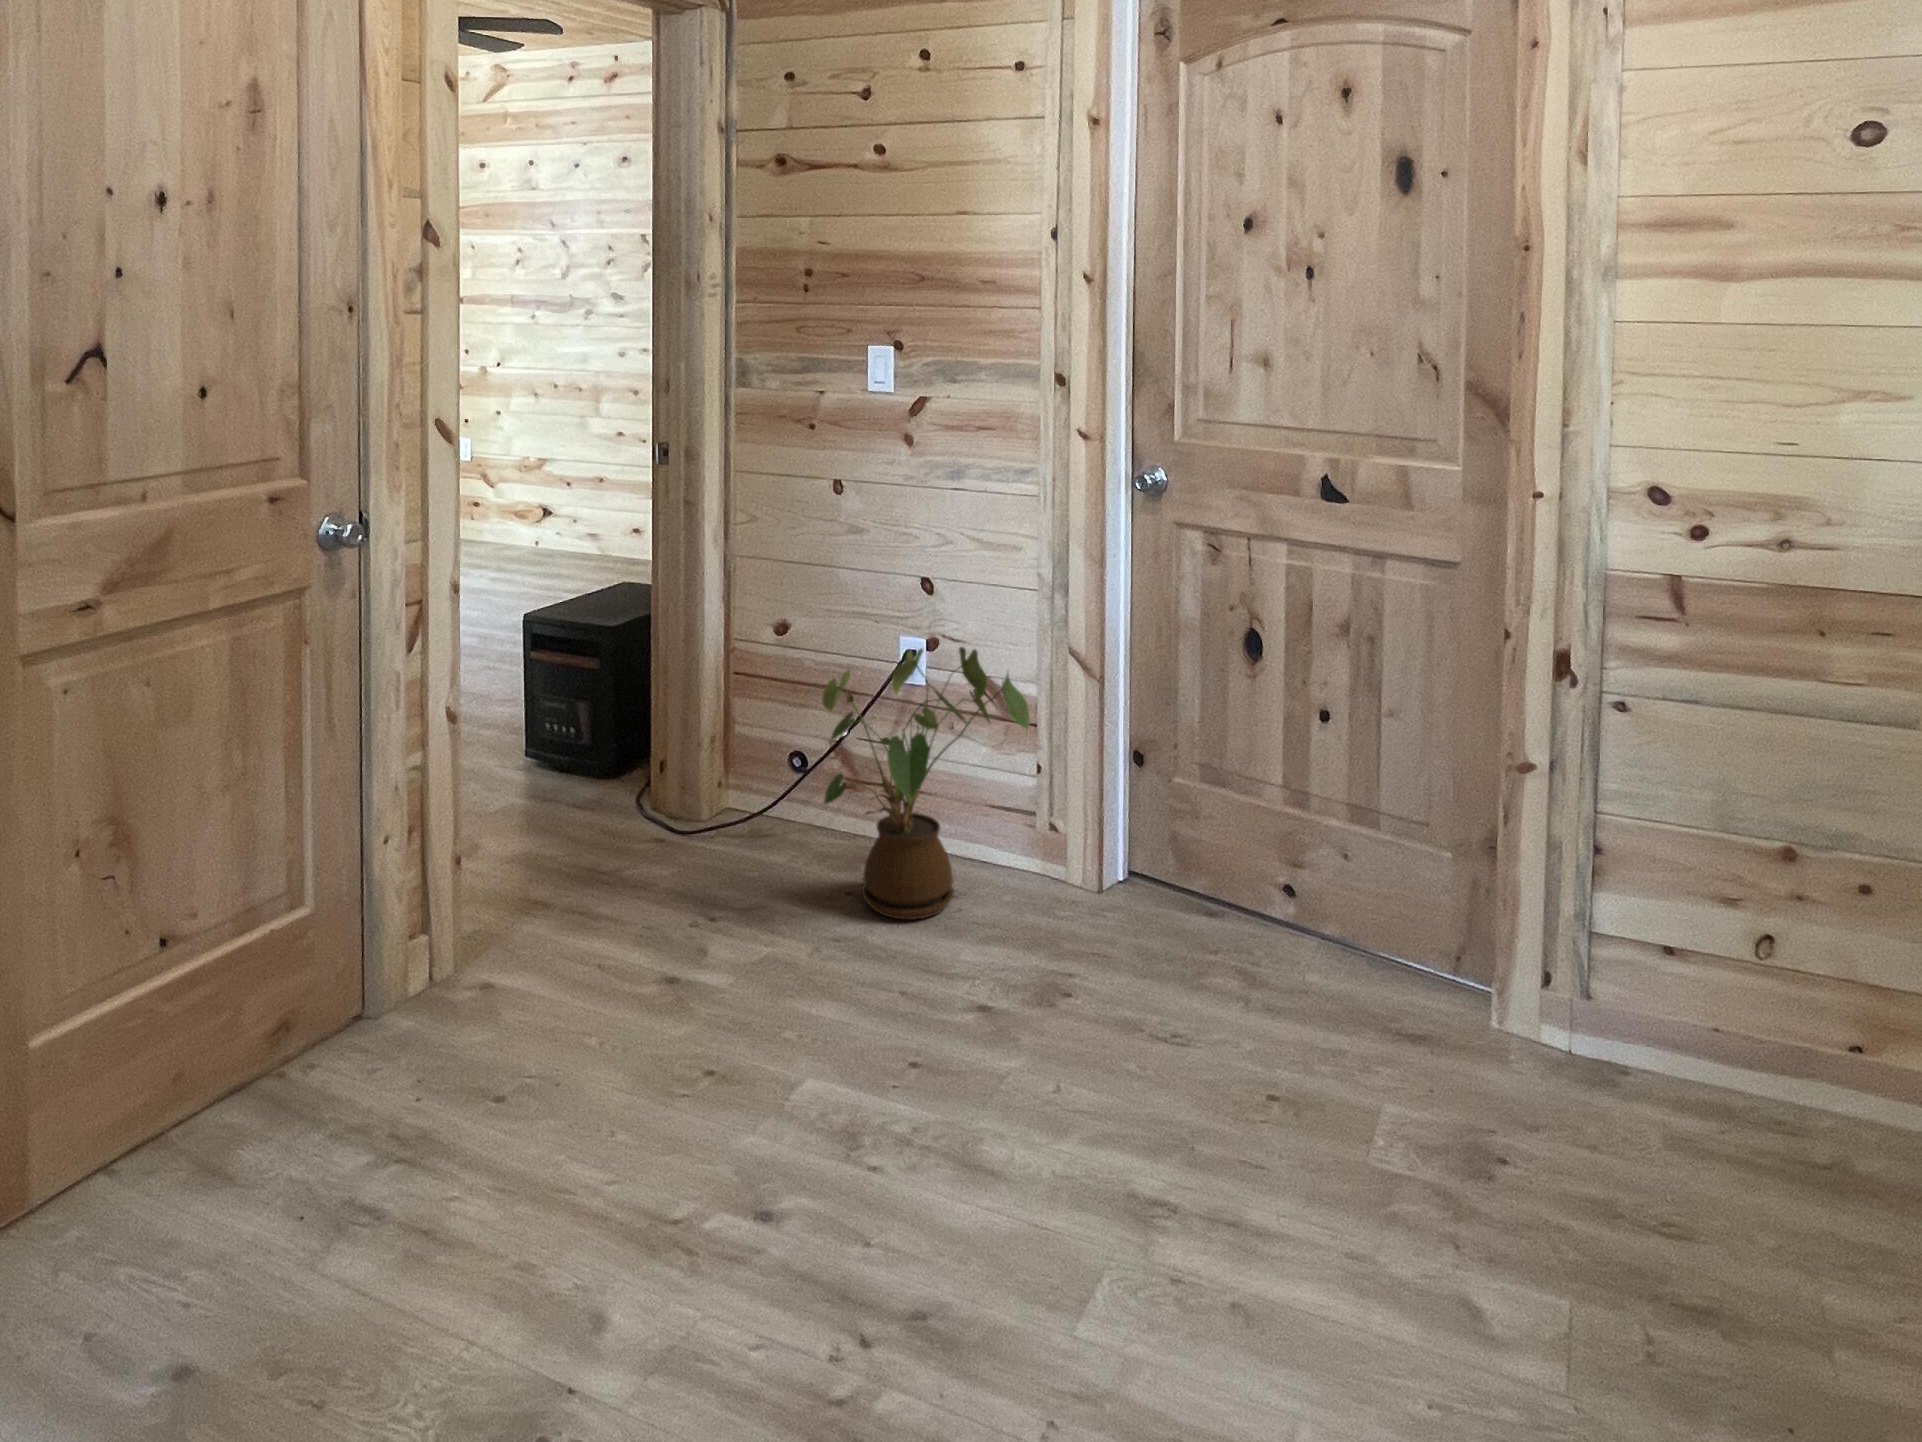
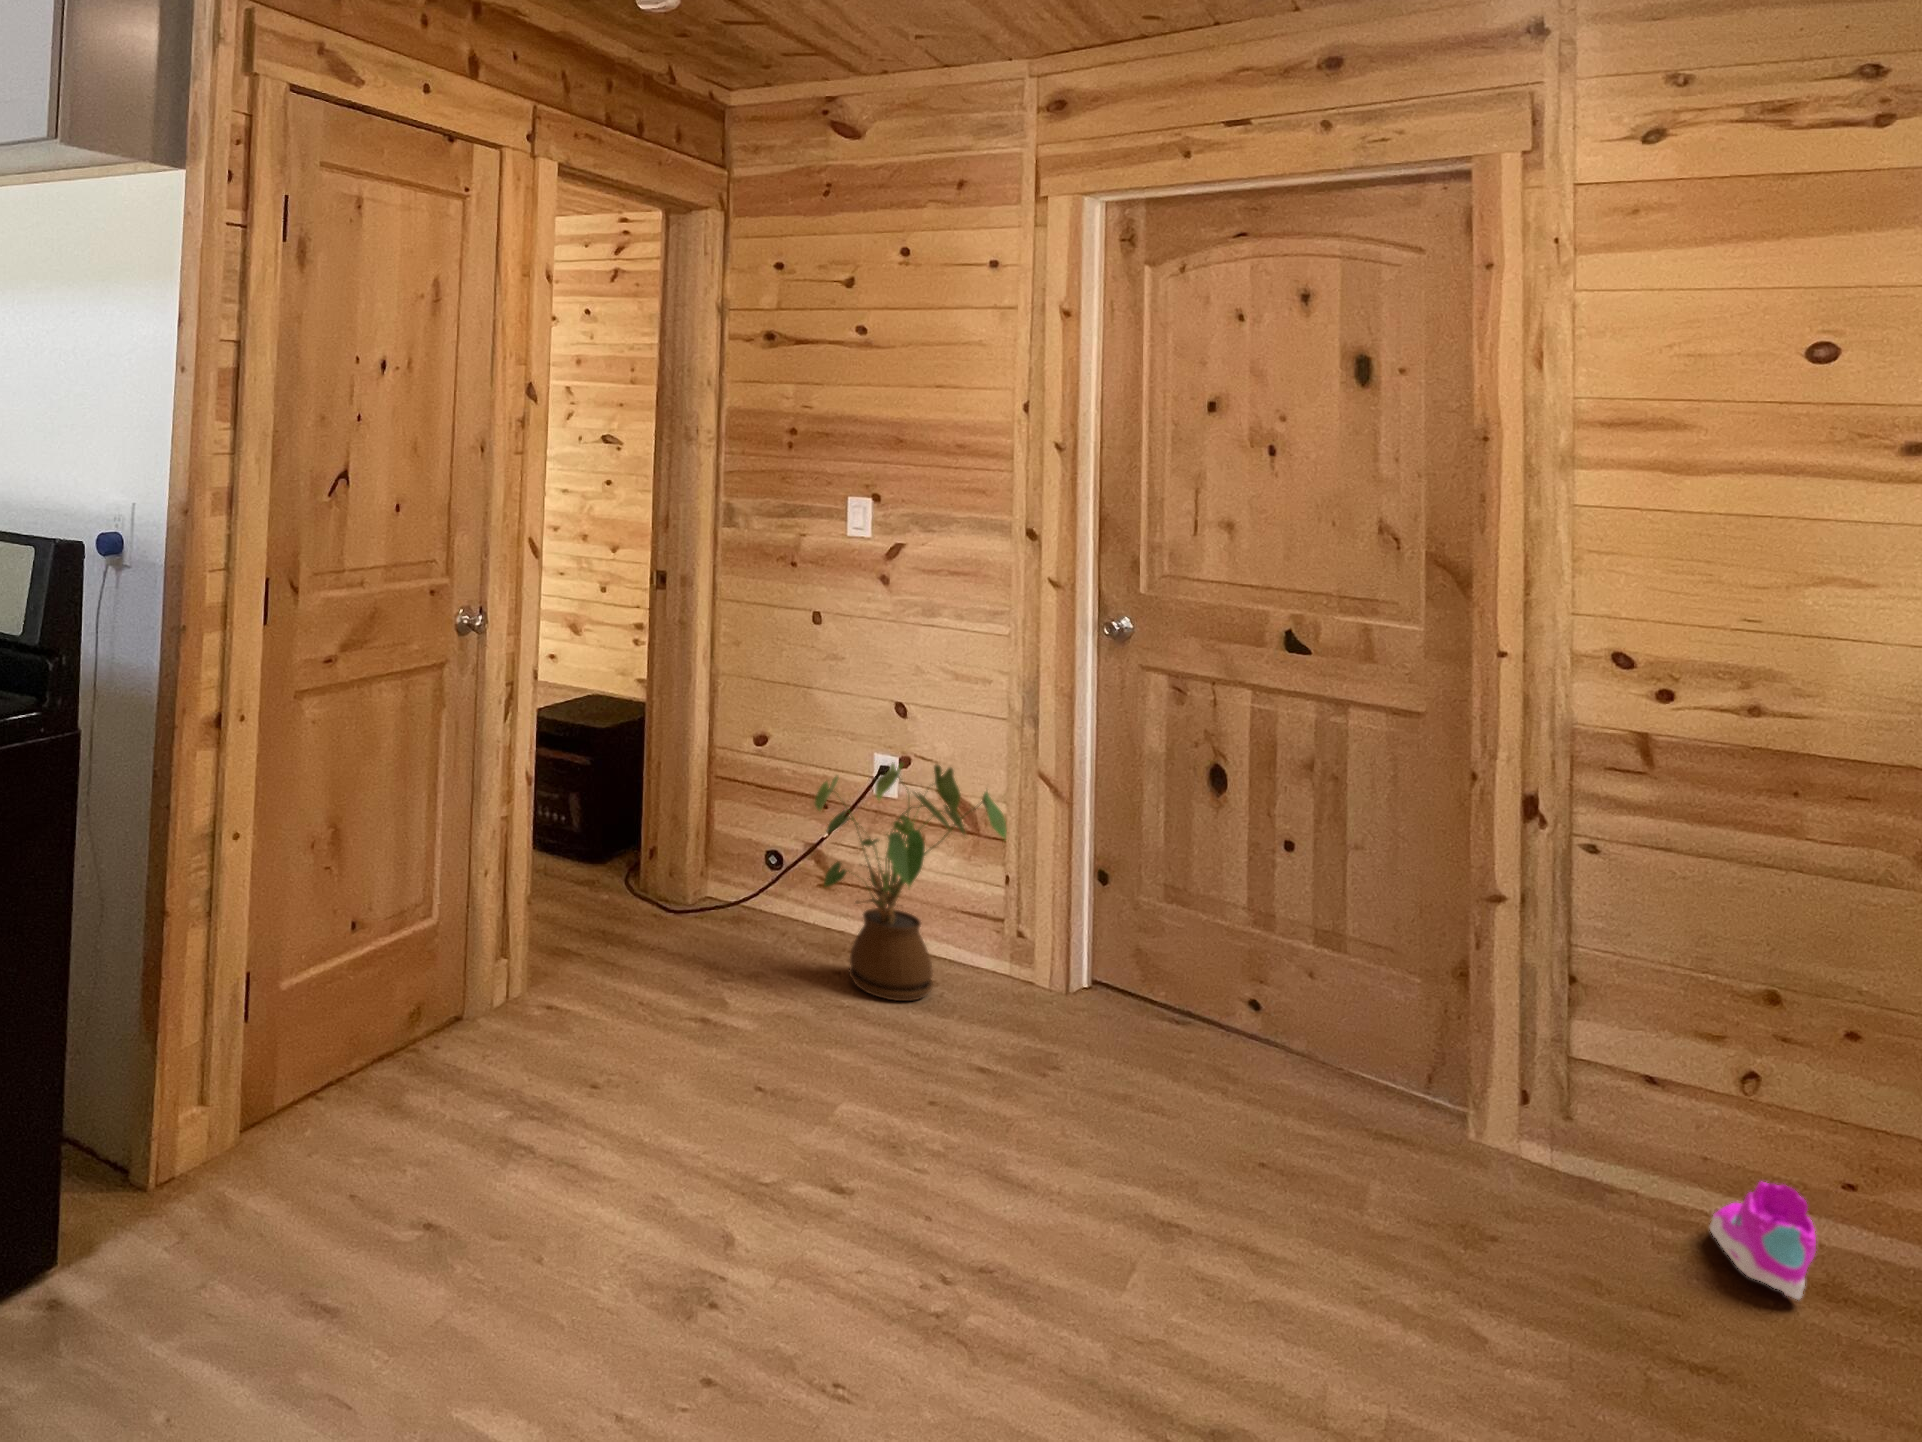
shoe: none [1722,1064,1828,1197] -> present [1710,1182,1816,1300]

